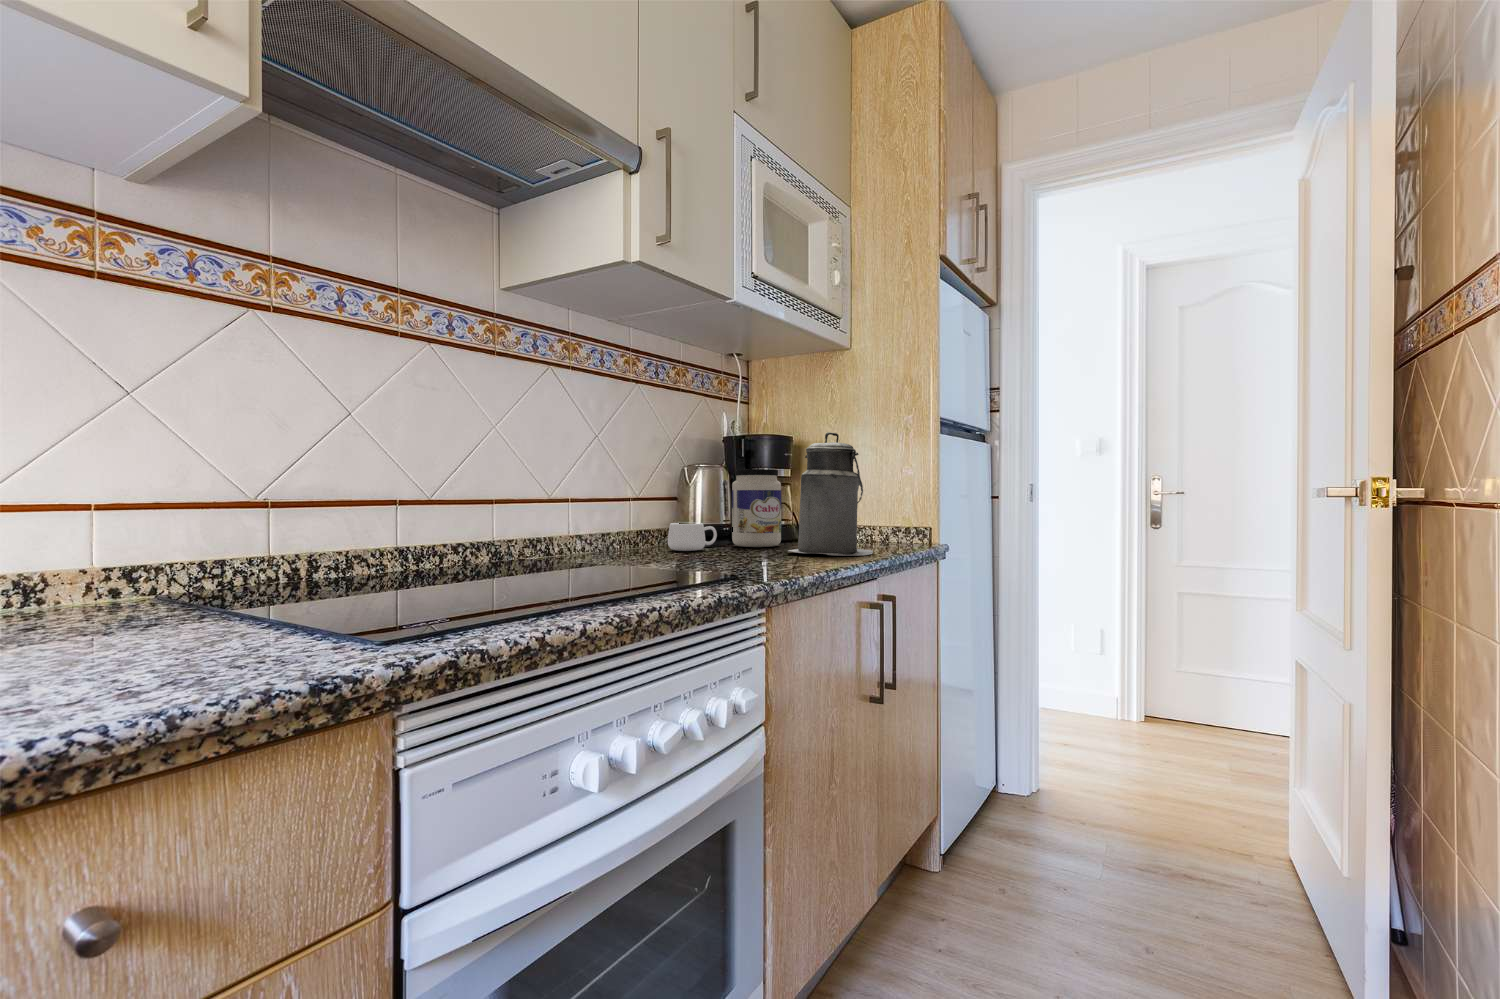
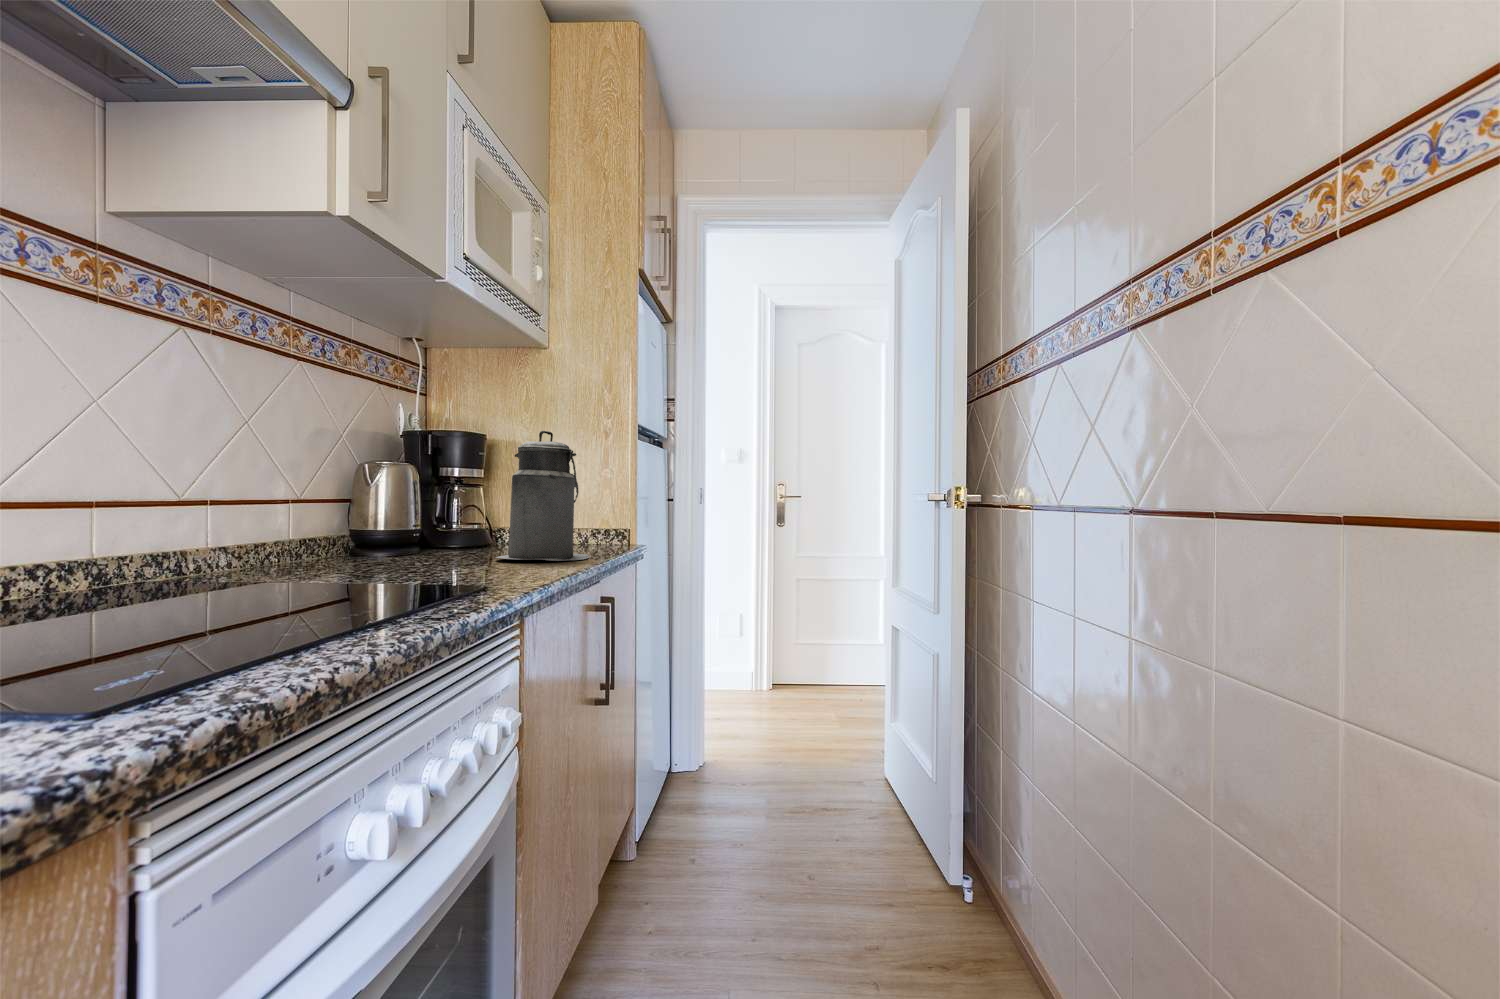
jar: present [732,469,781,547] -> none [414,467,474,555]
mug: present [668,523,717,551] -> none [337,529,402,562]

